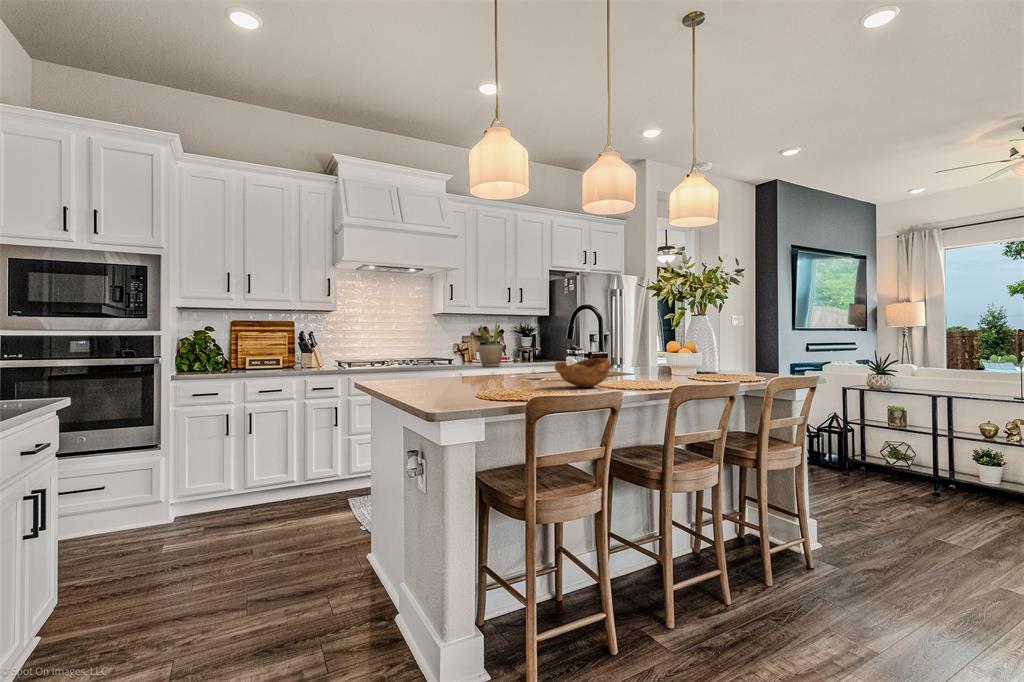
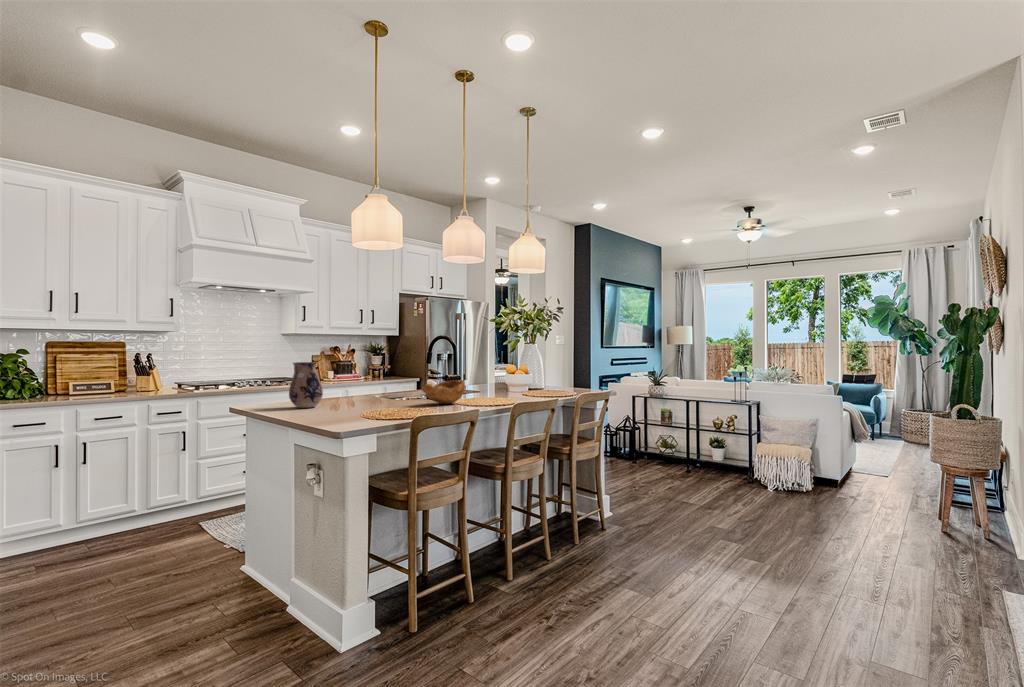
potted plant: present [479,323,502,367] -> none [329,342,353,385]
ceramic pitcher: none [407,334,444,387] -> present [289,362,323,408]

